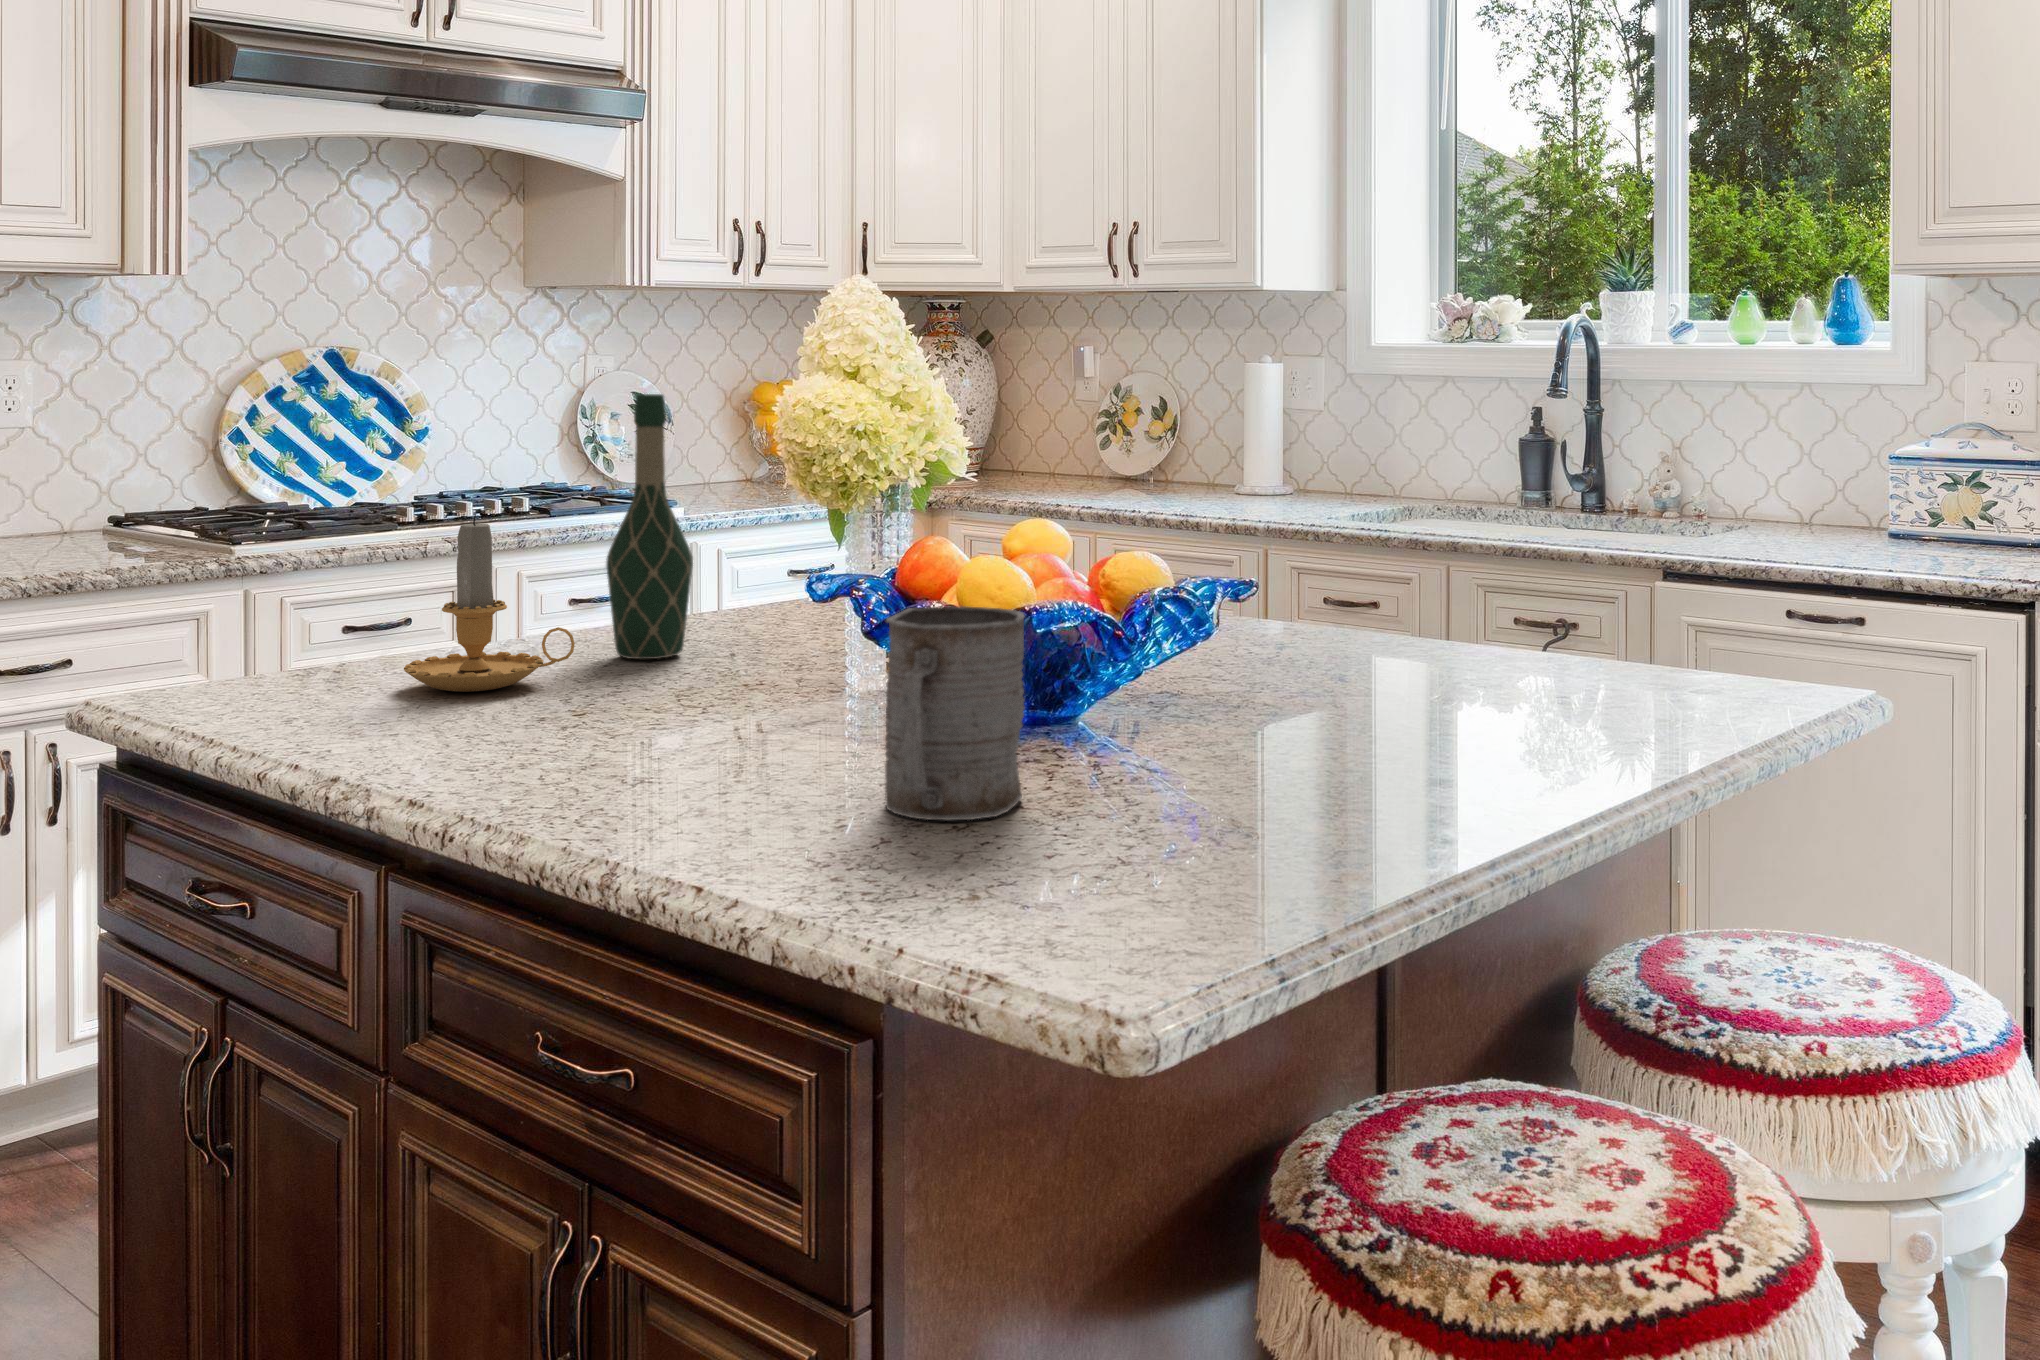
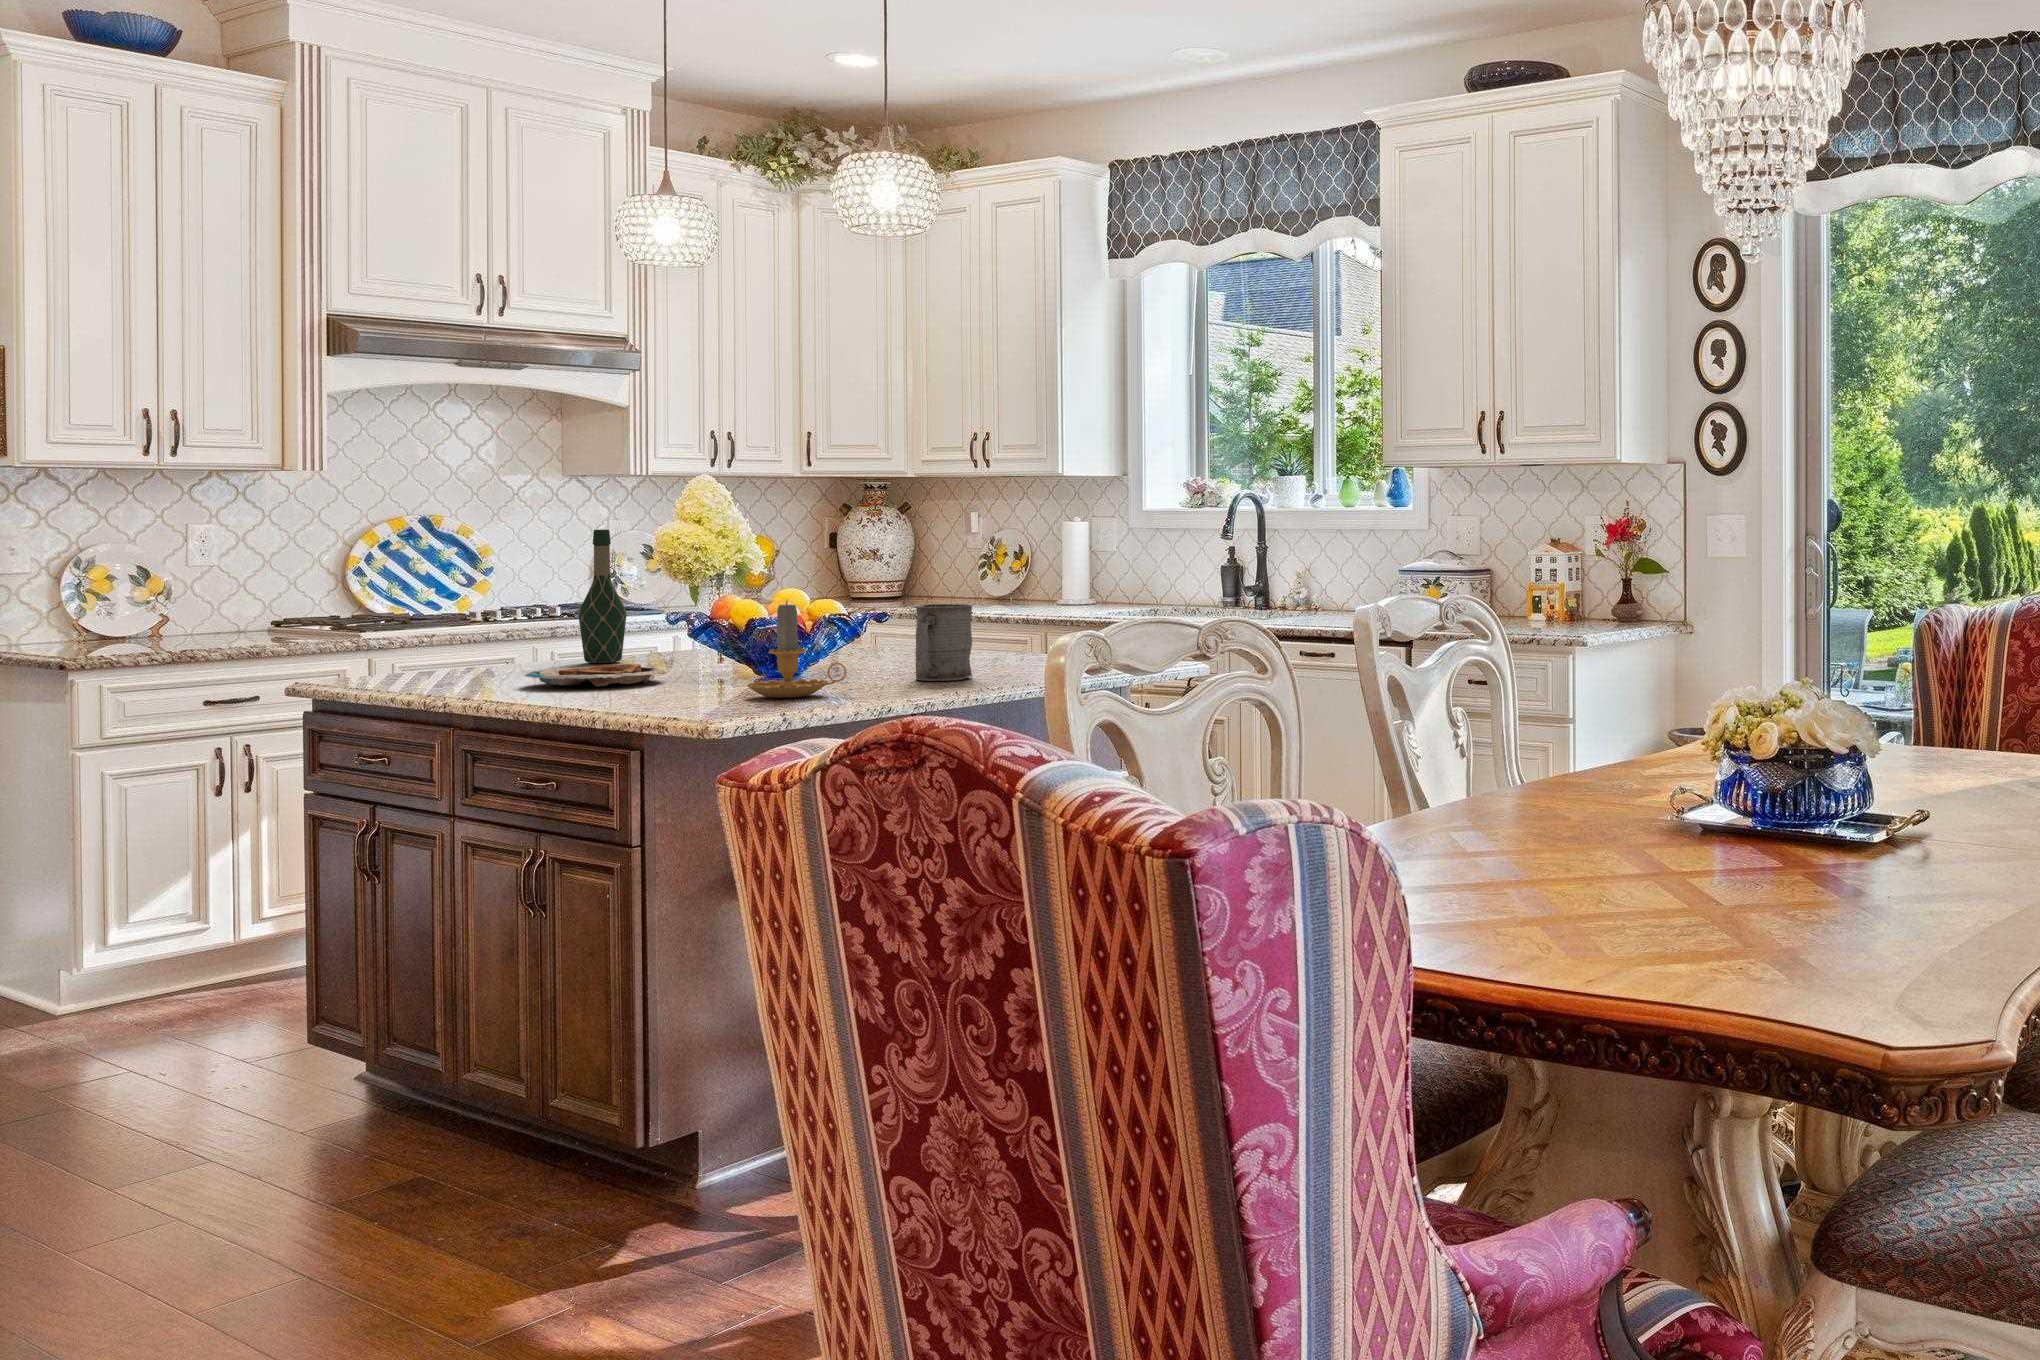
candle: present [404,515,575,692] -> present [747,601,847,698]
mug: present [885,606,1025,820] -> present [915,604,972,681]
plate: none [531,707,824,780] -> present [525,664,666,687]

